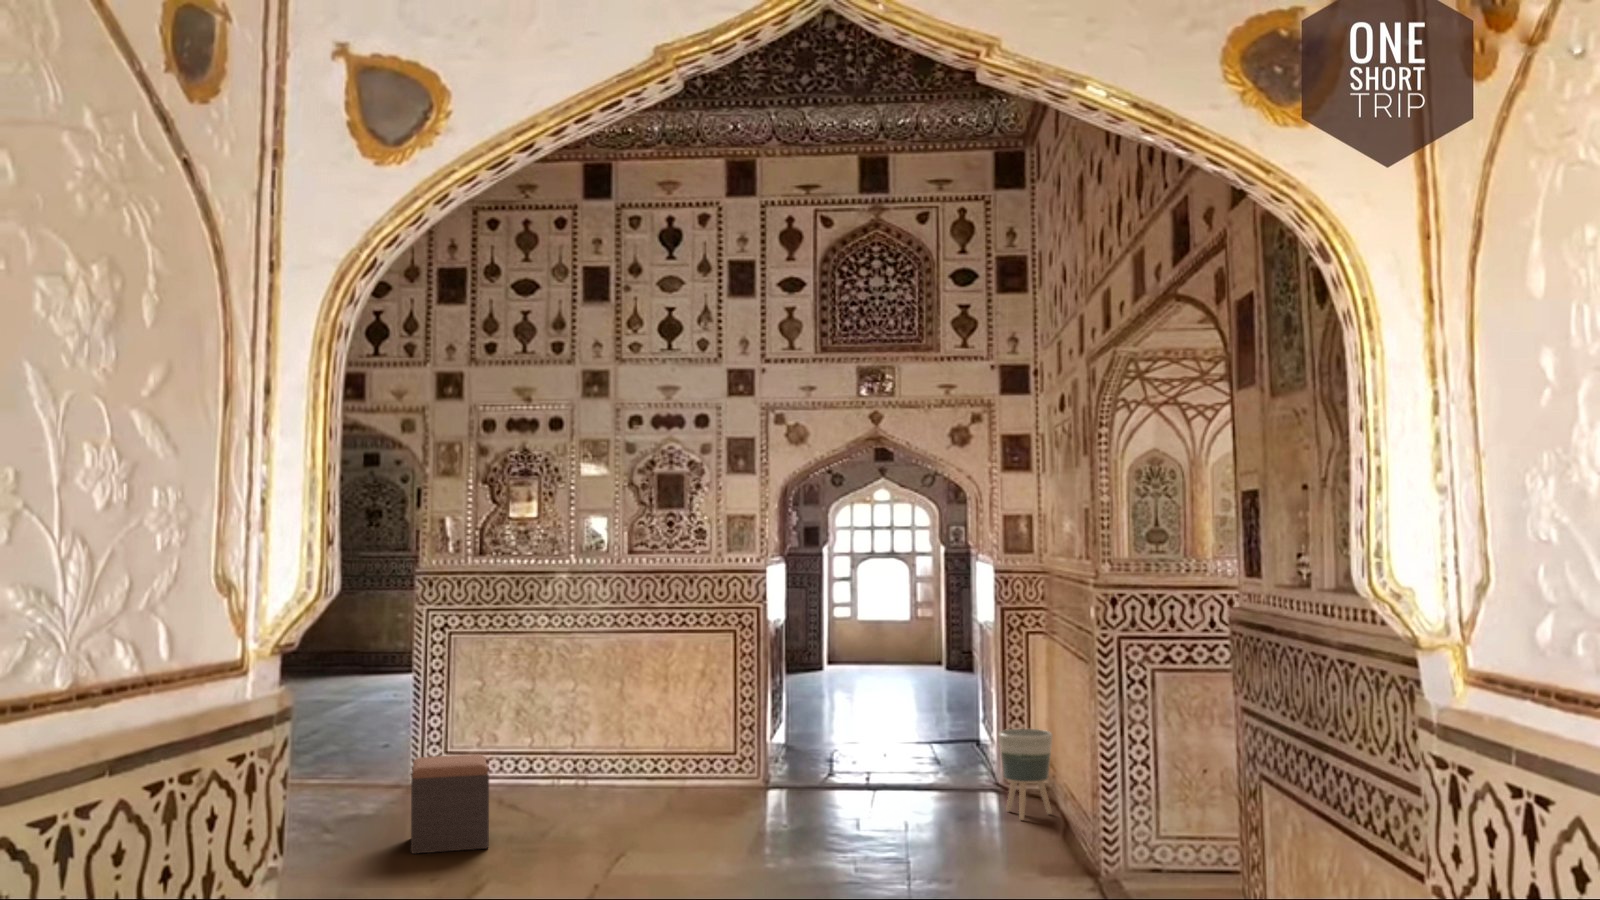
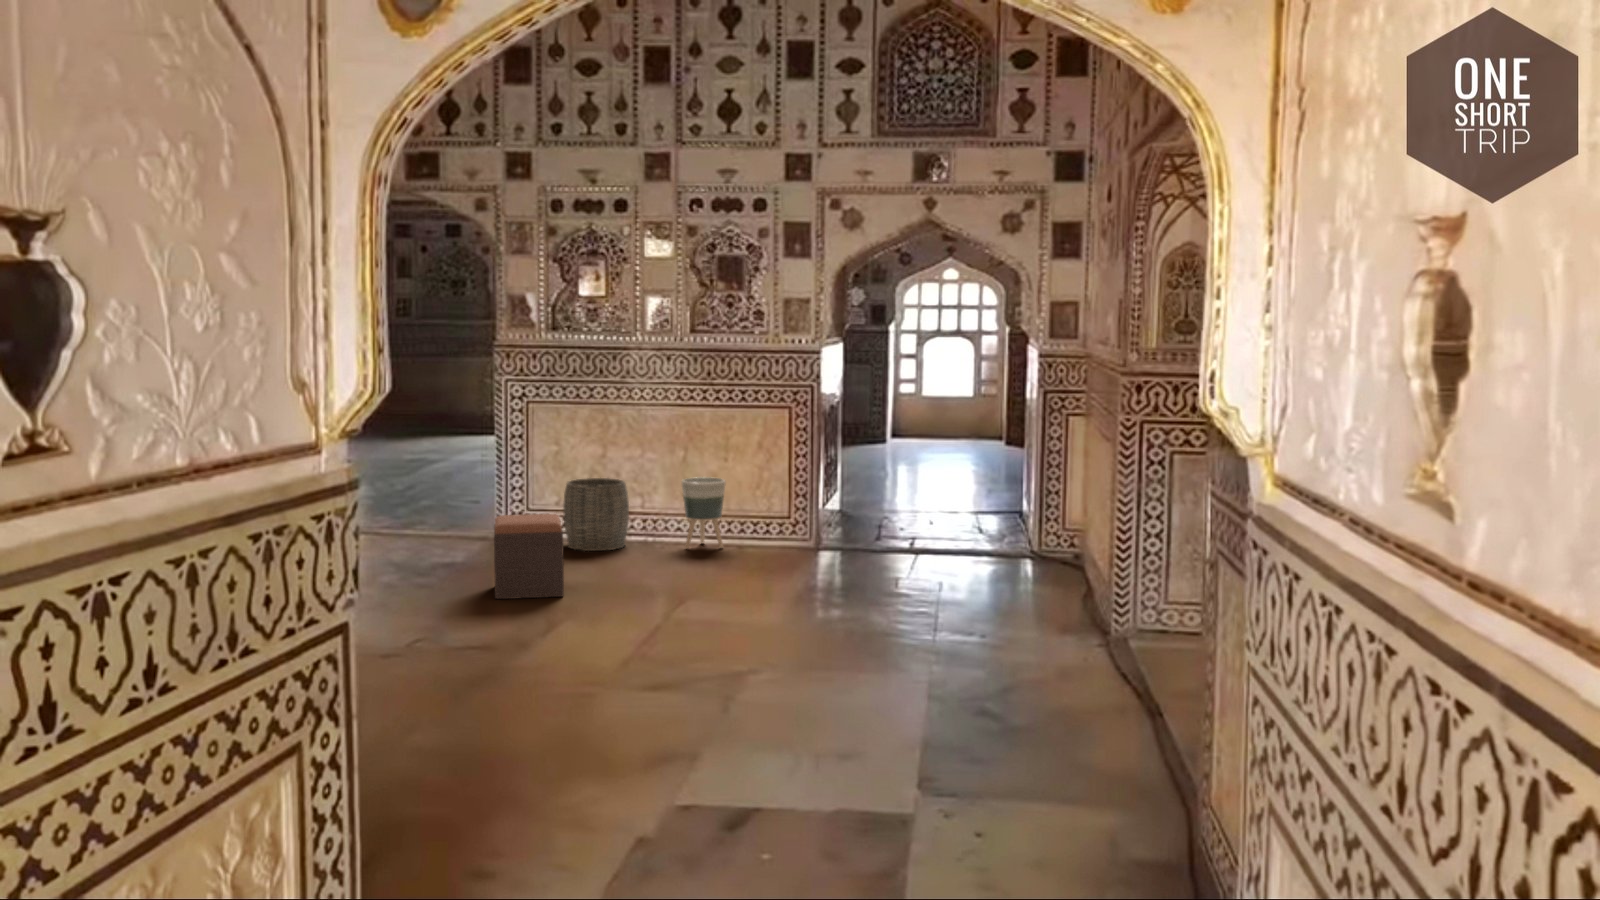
woven basket: none [490,713,561,794] -> present [563,478,629,551]
planter: present [999,729,1052,820] -> present [682,477,726,549]

